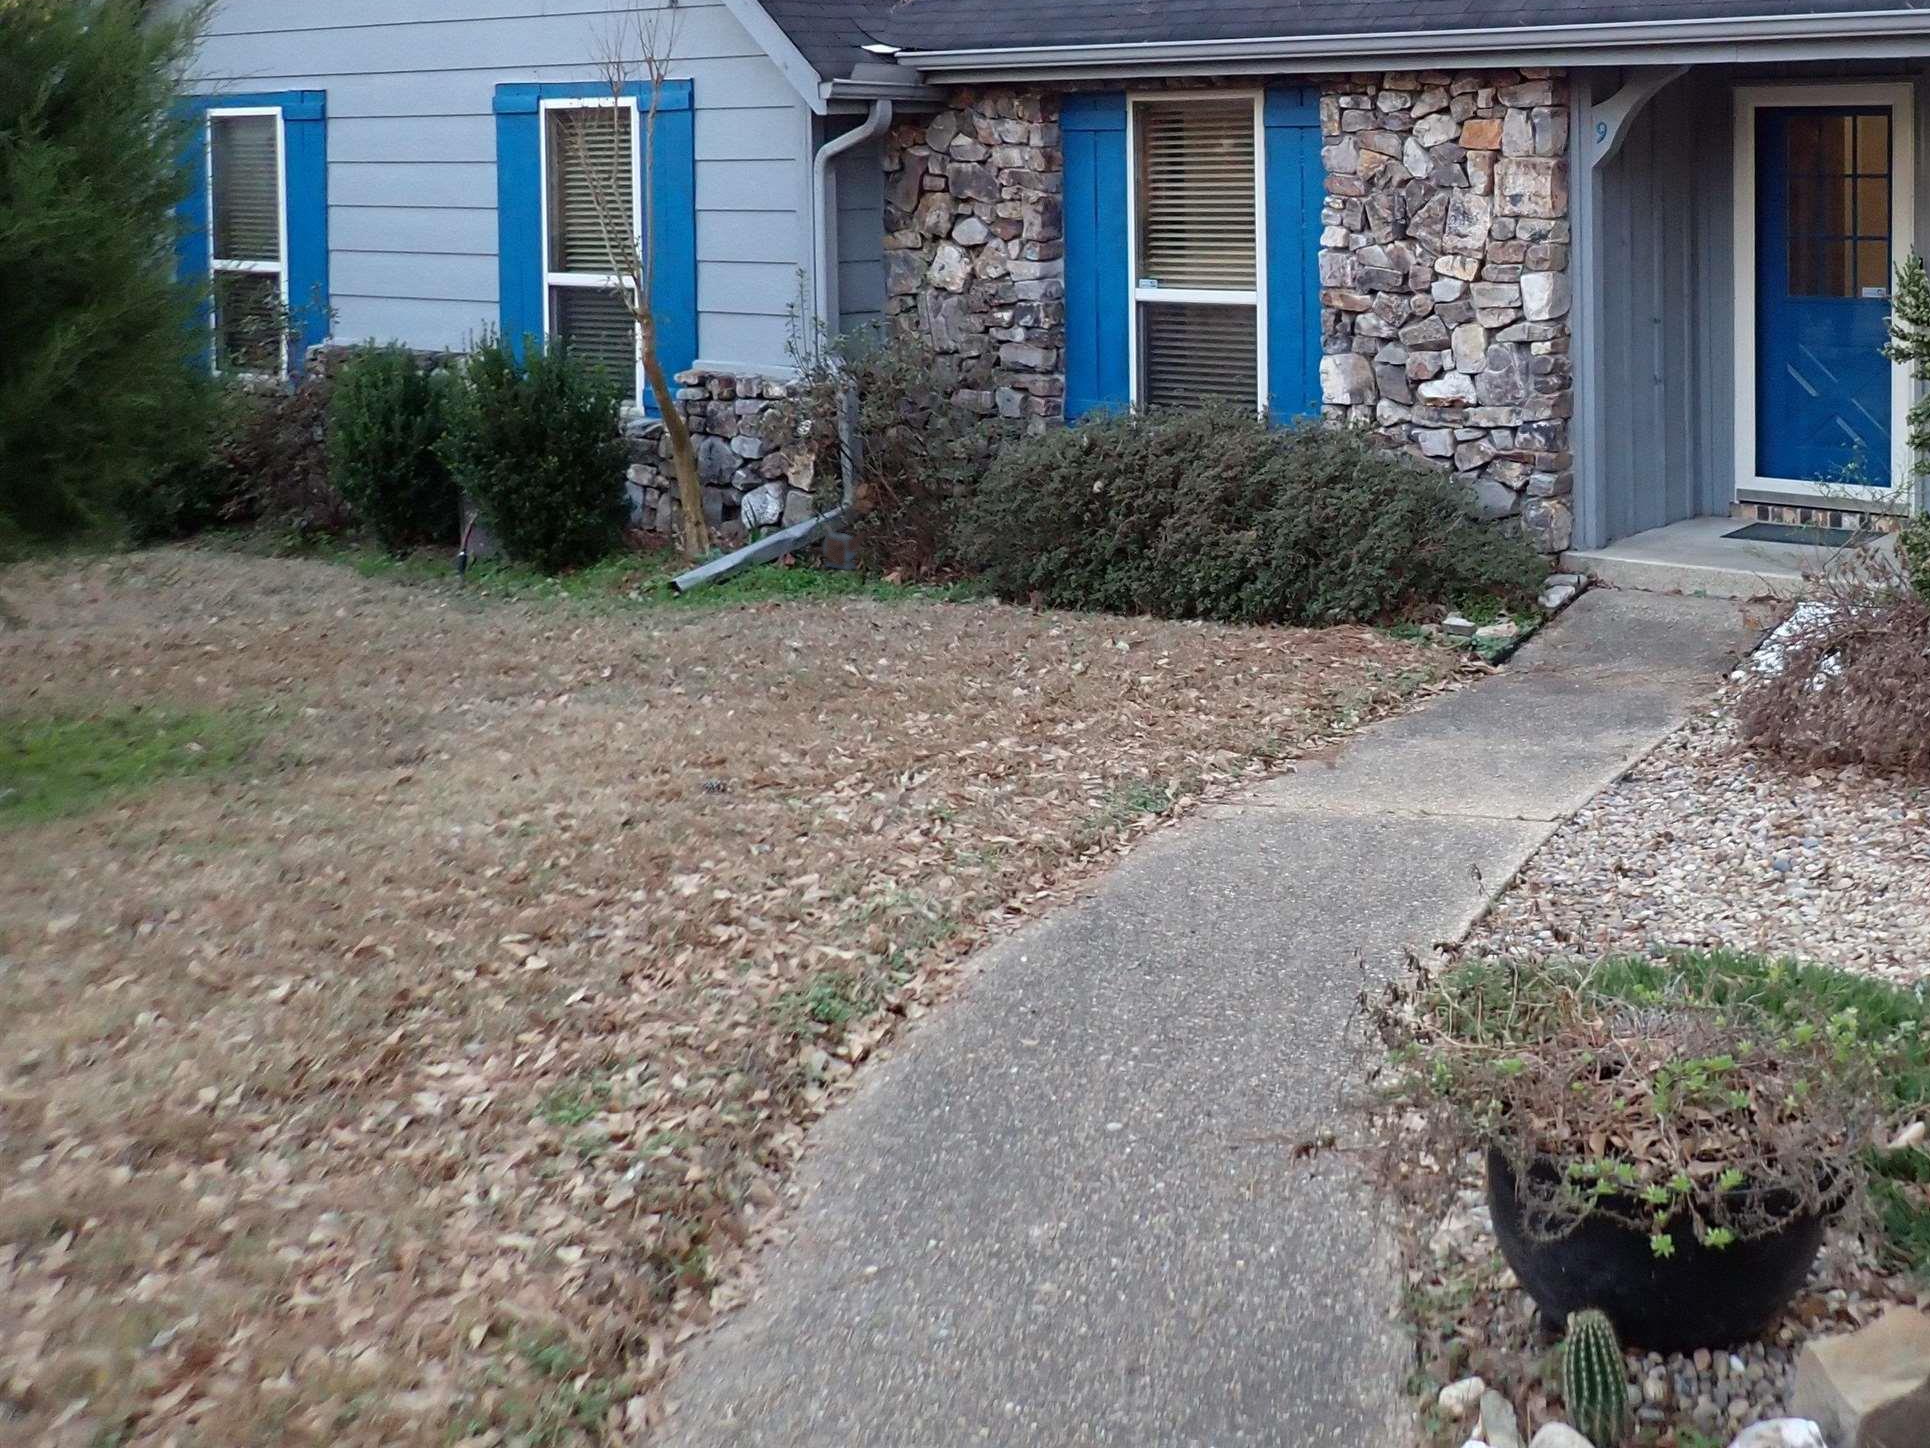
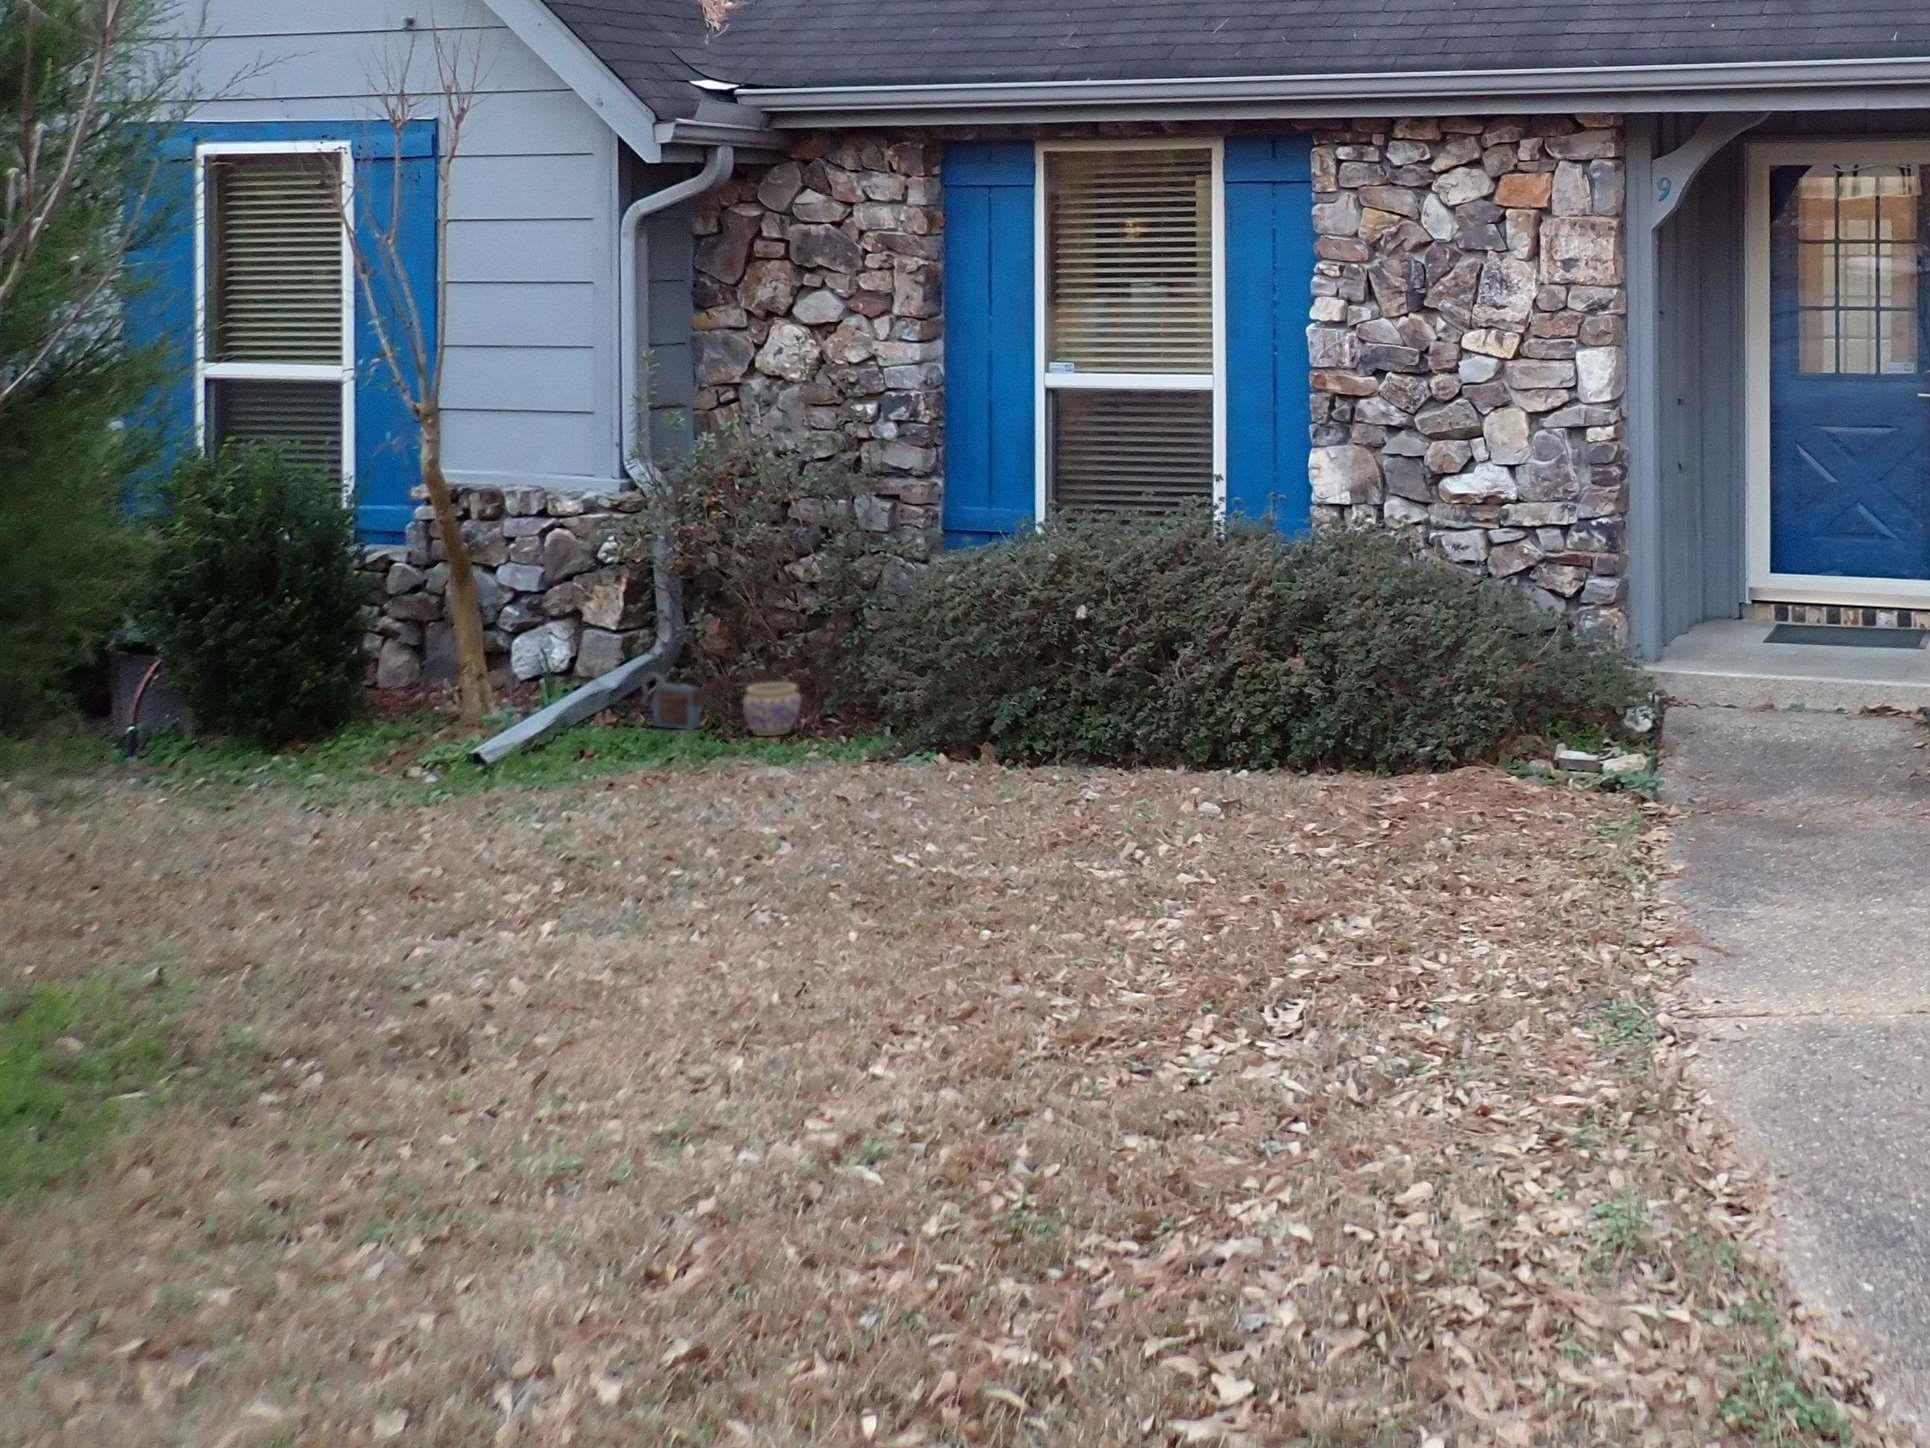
planter: none [874,535,919,578] -> present [743,682,801,736]

